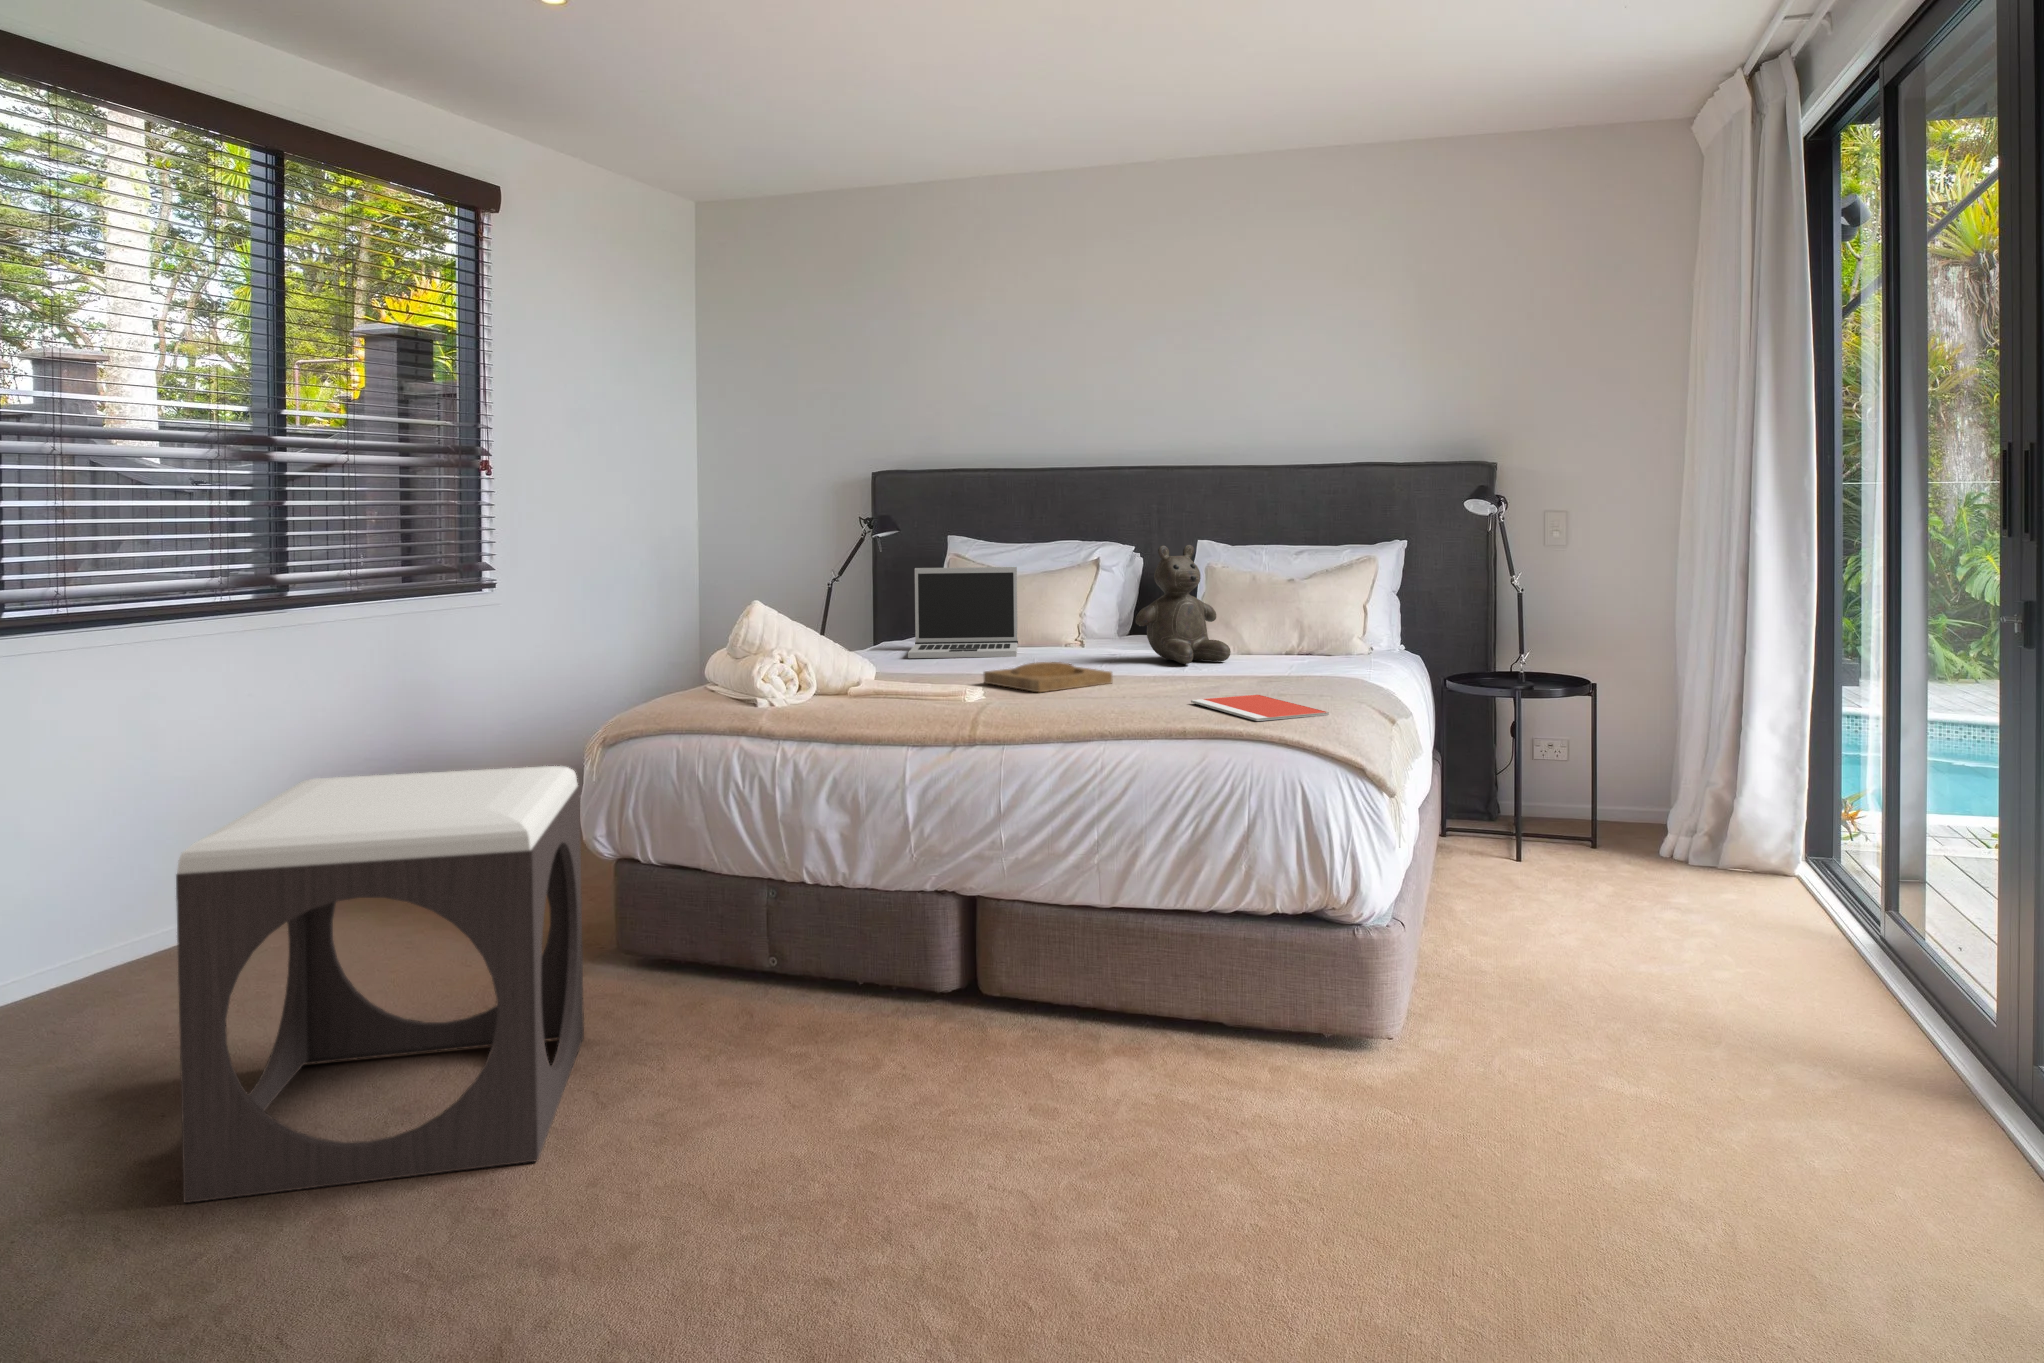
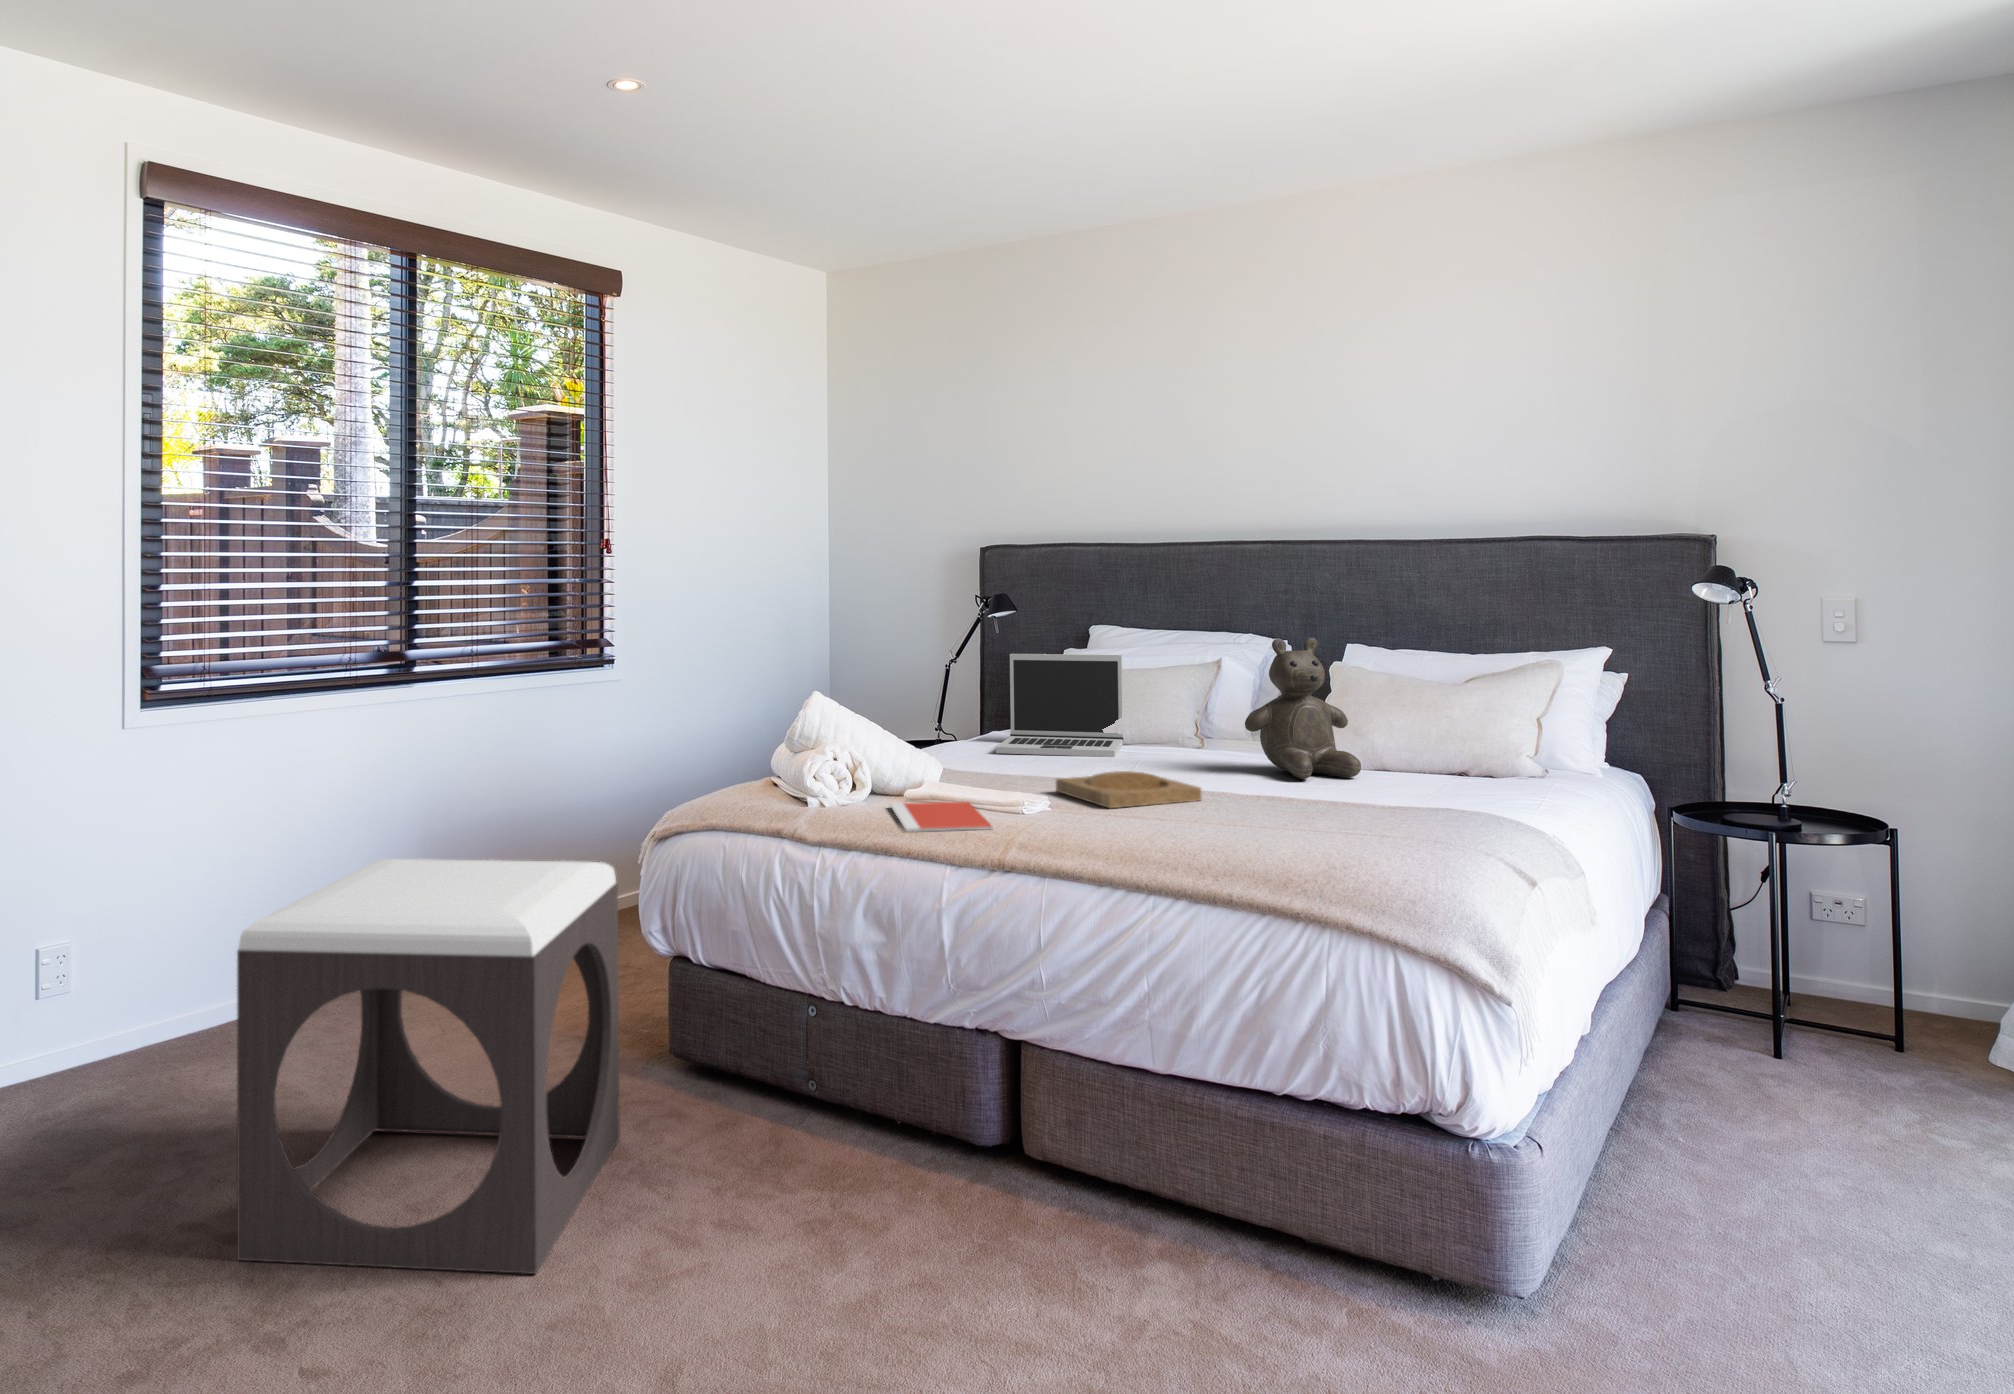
notebook: present [1191,695,1329,721] -> present [890,802,993,832]

